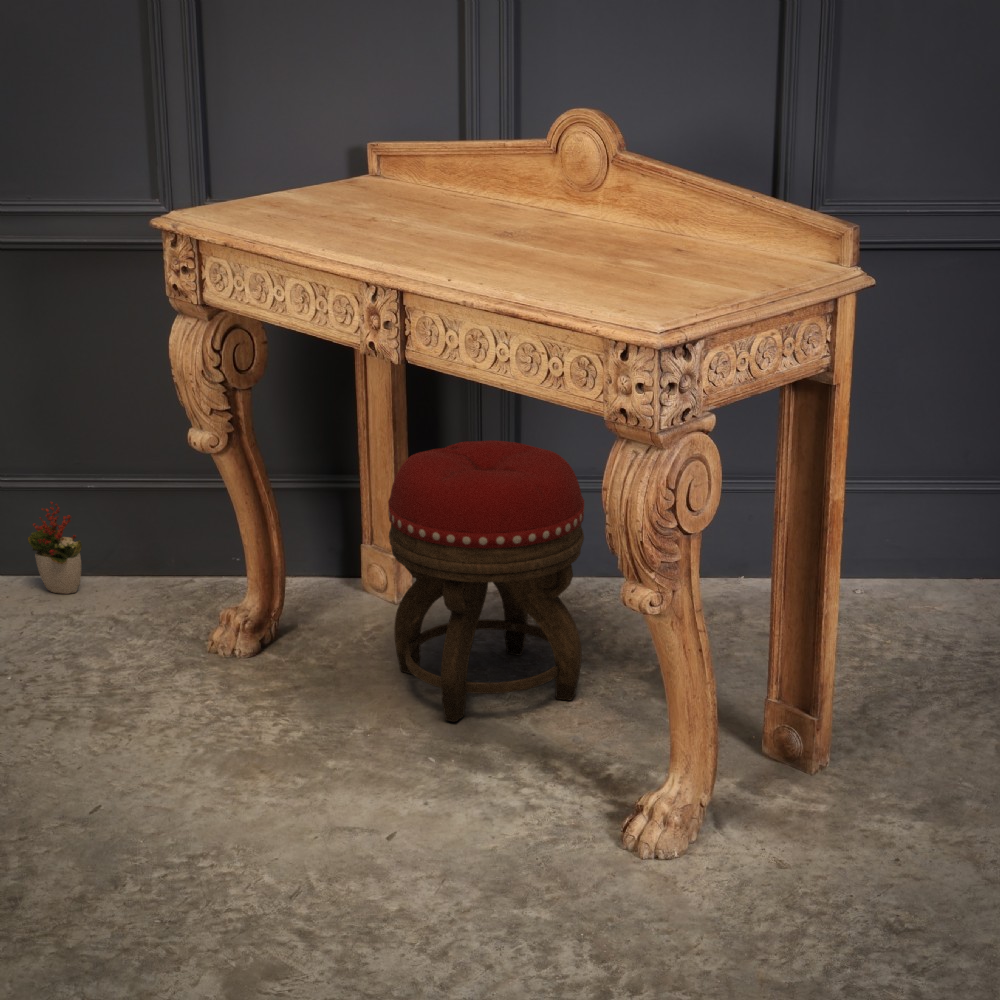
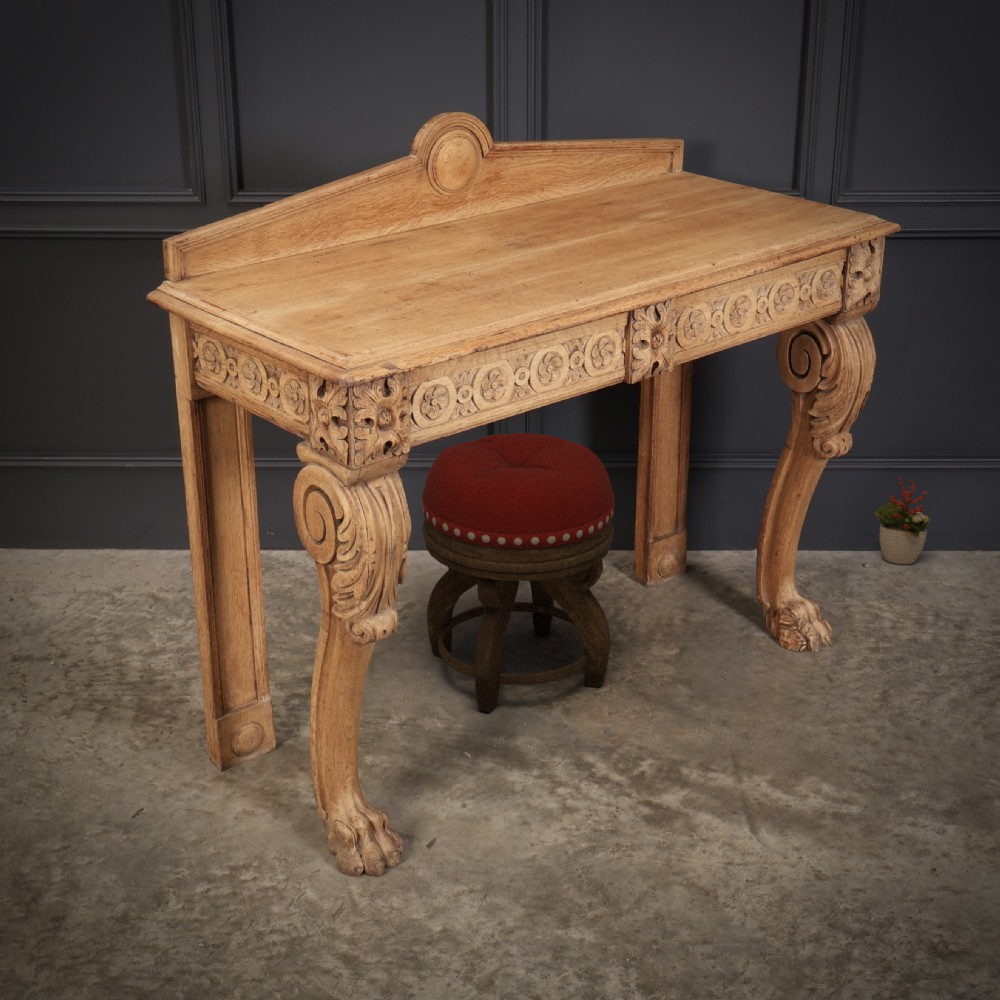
decorative plant: present [28,502,82,594] -> present [875,478,930,564]

